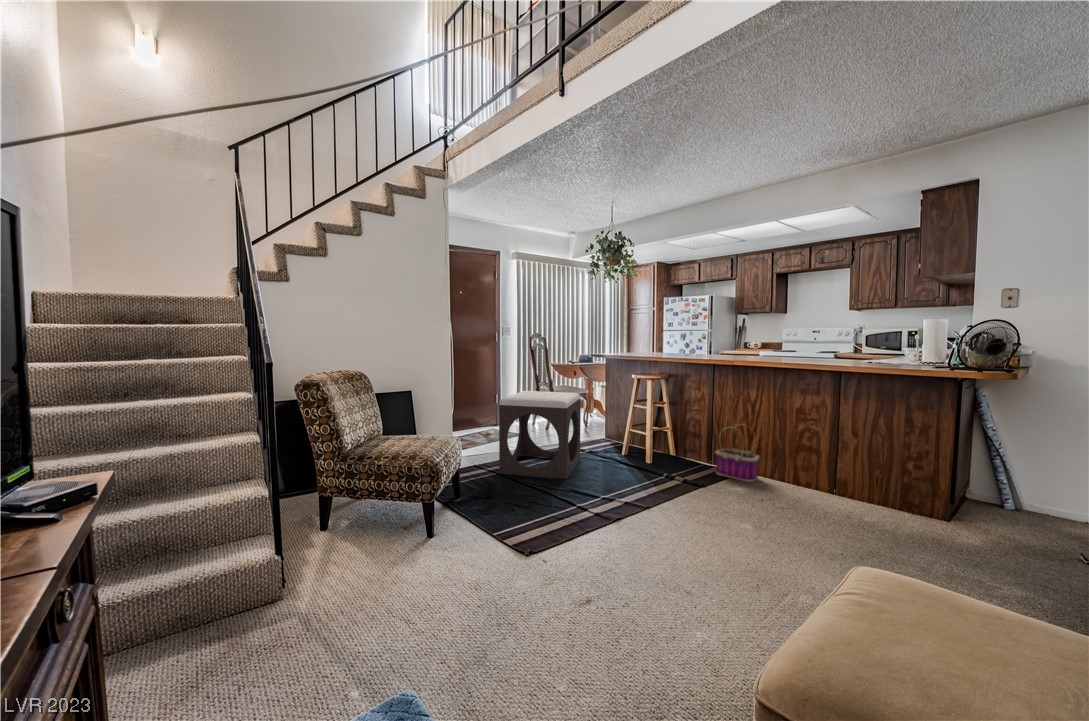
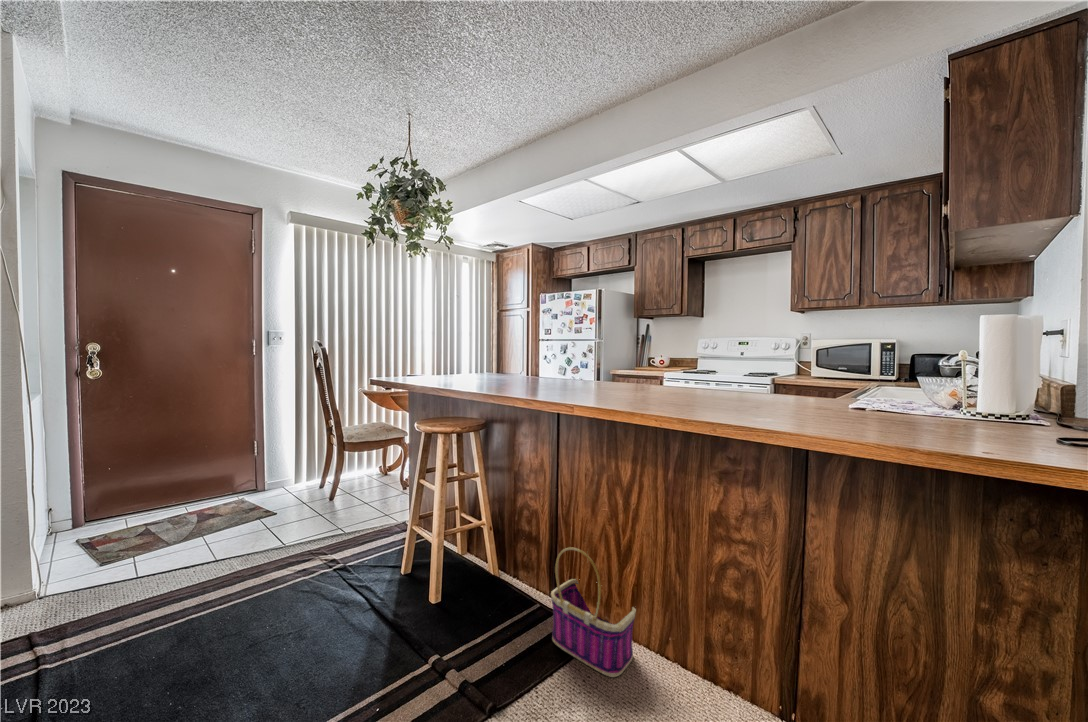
footstool: present [499,391,581,479] -> none [27,457,300,699]

